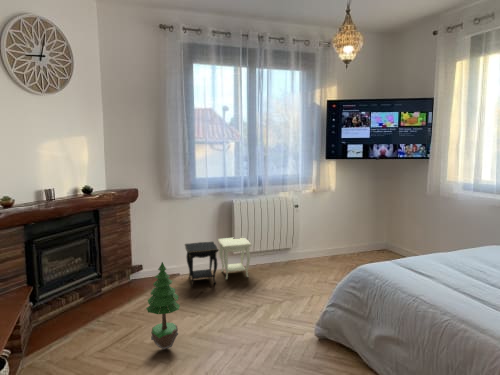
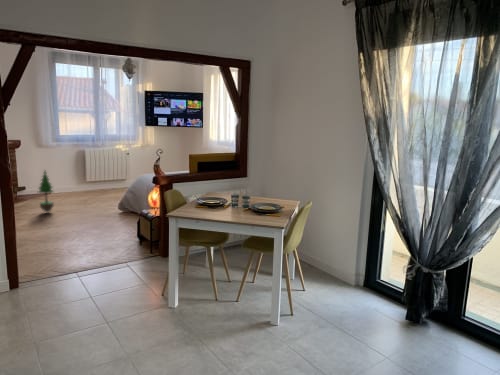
side table: present [185,238,251,287] -> none [54,172,97,198]

